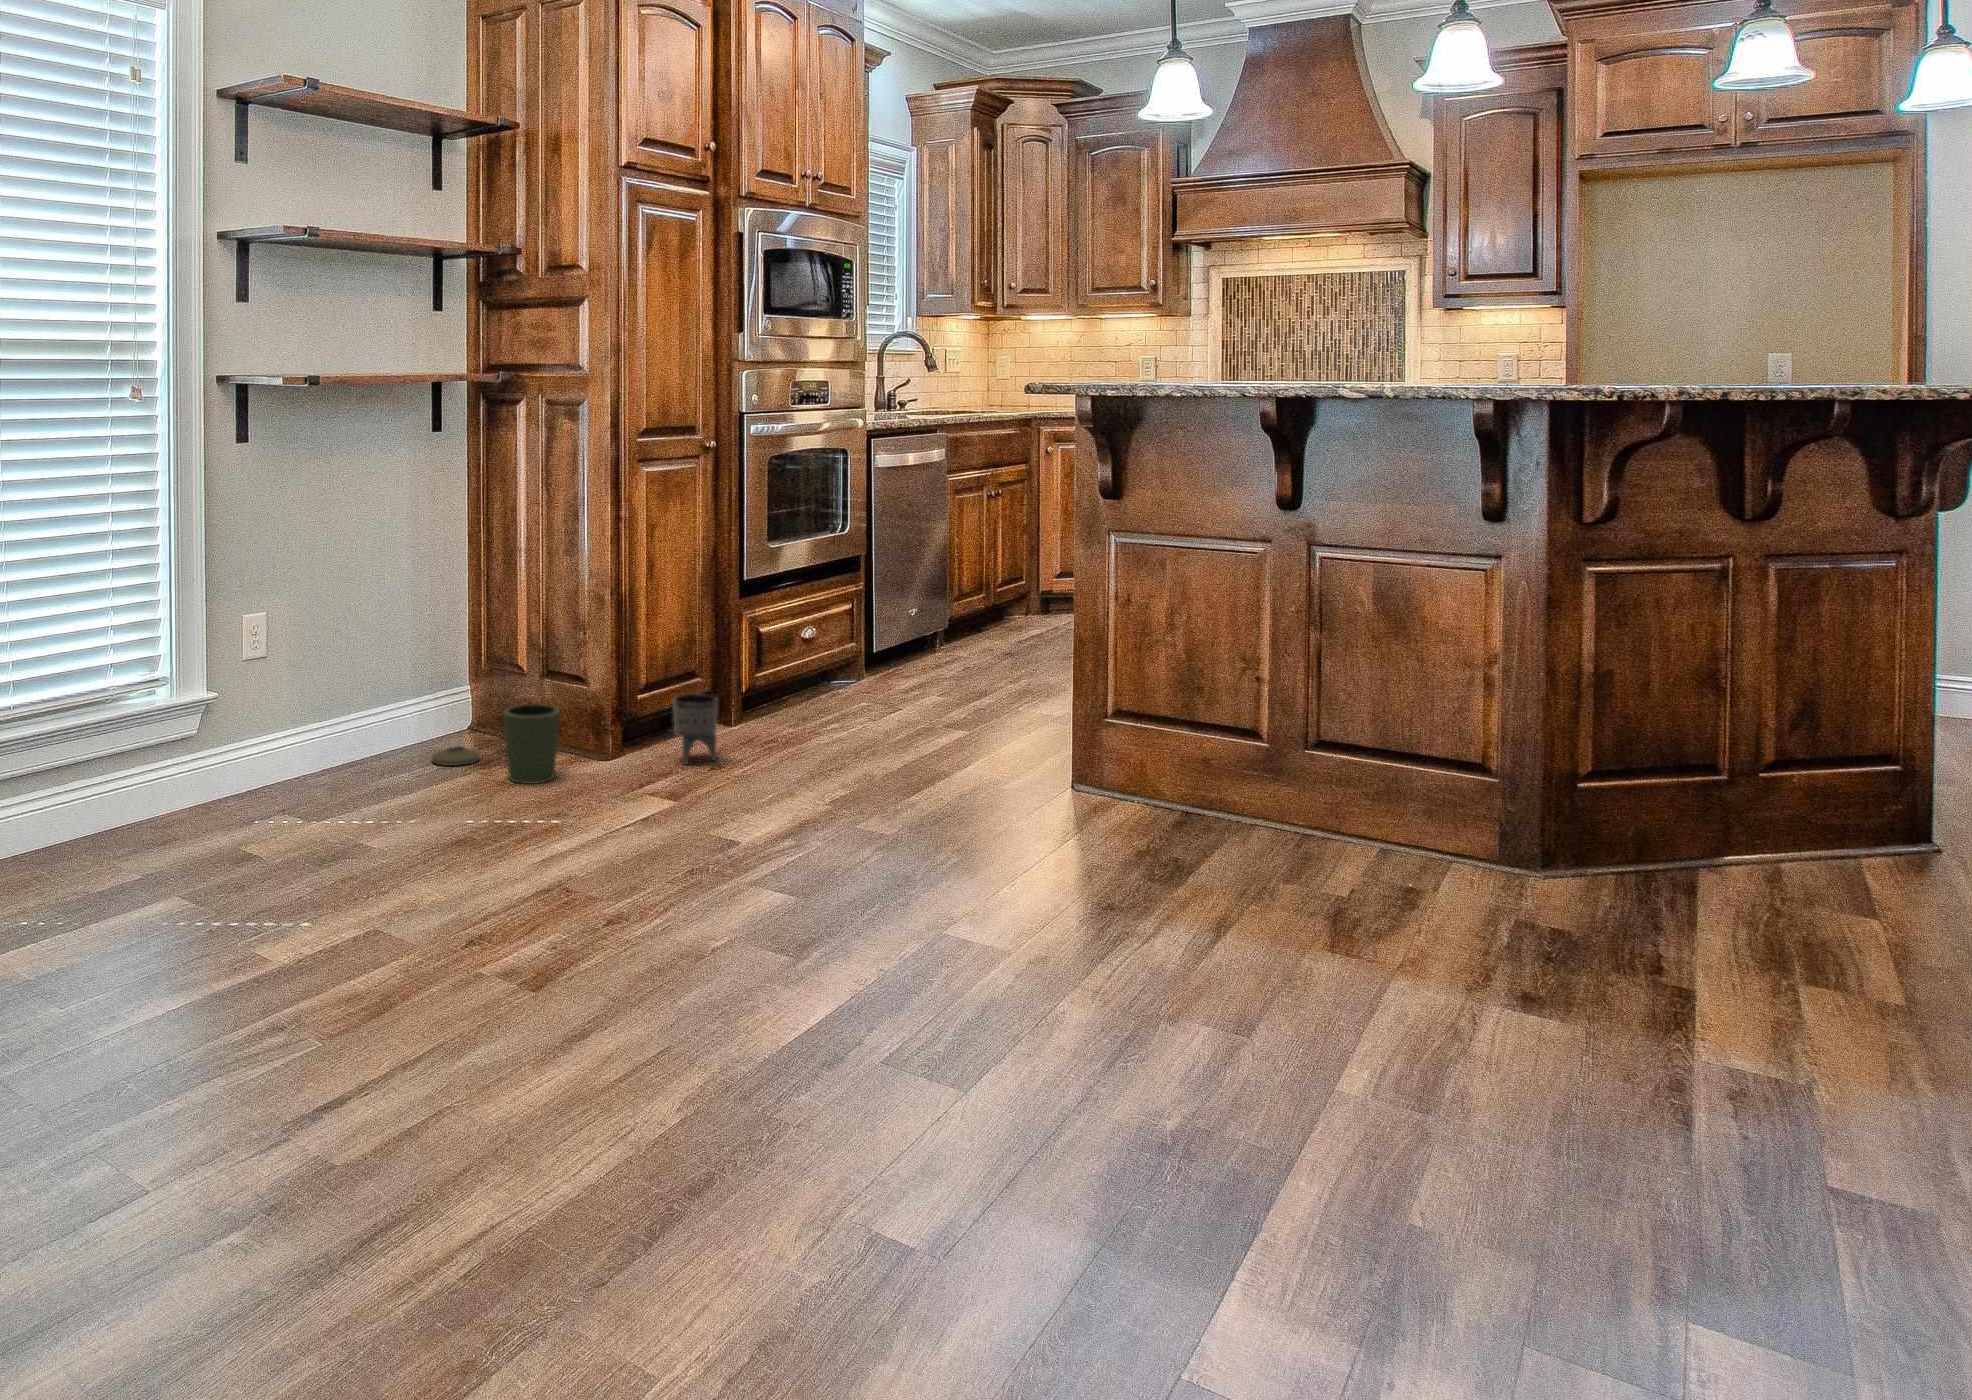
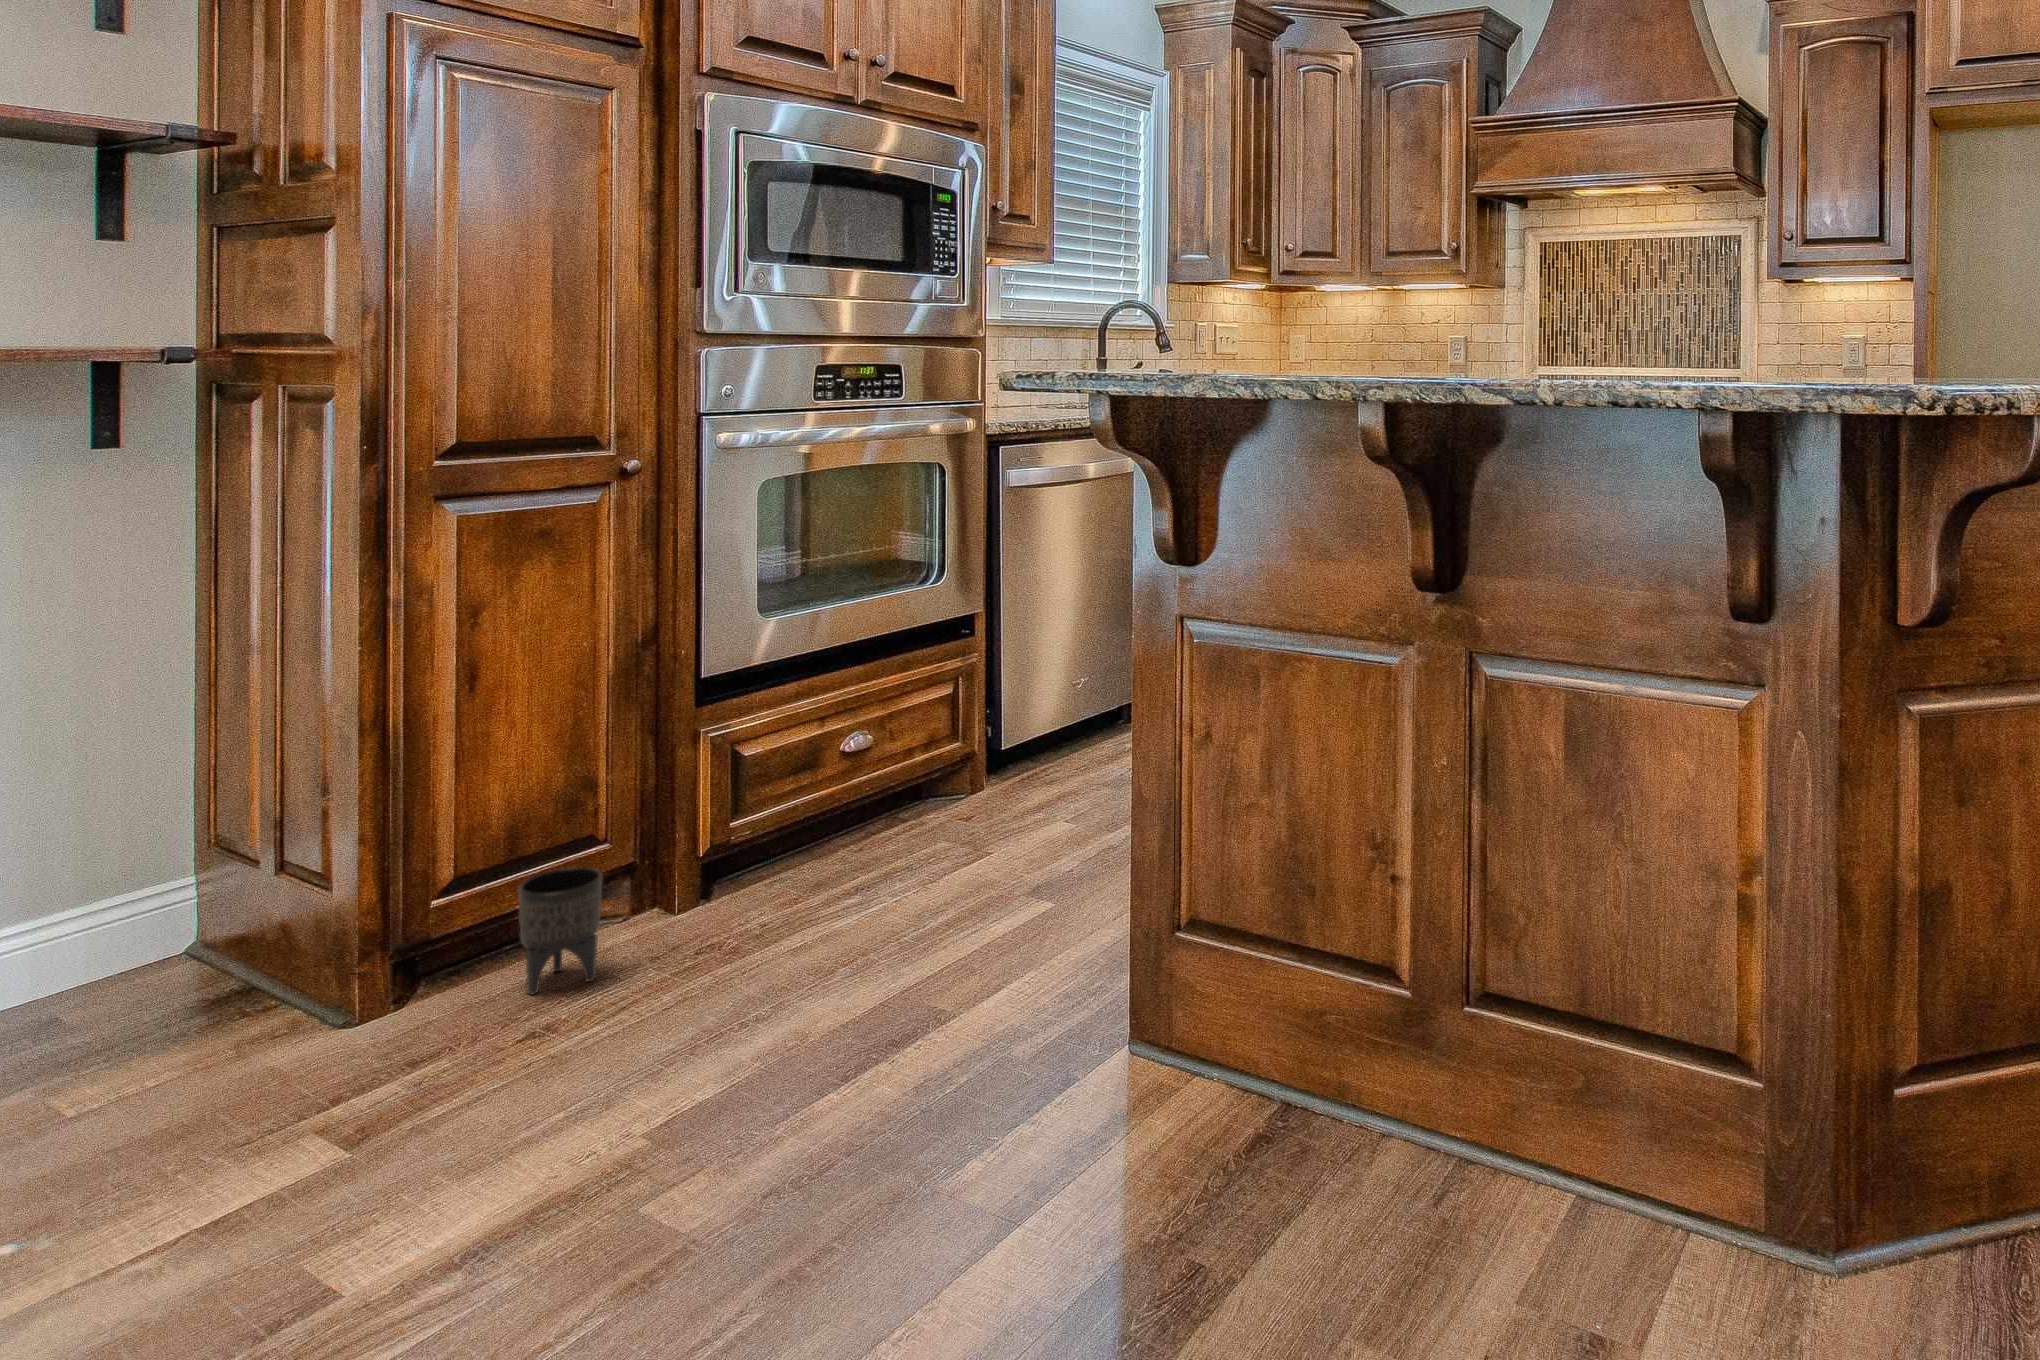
trash can: present [432,704,560,784] -> none [85,908,280,1062]

